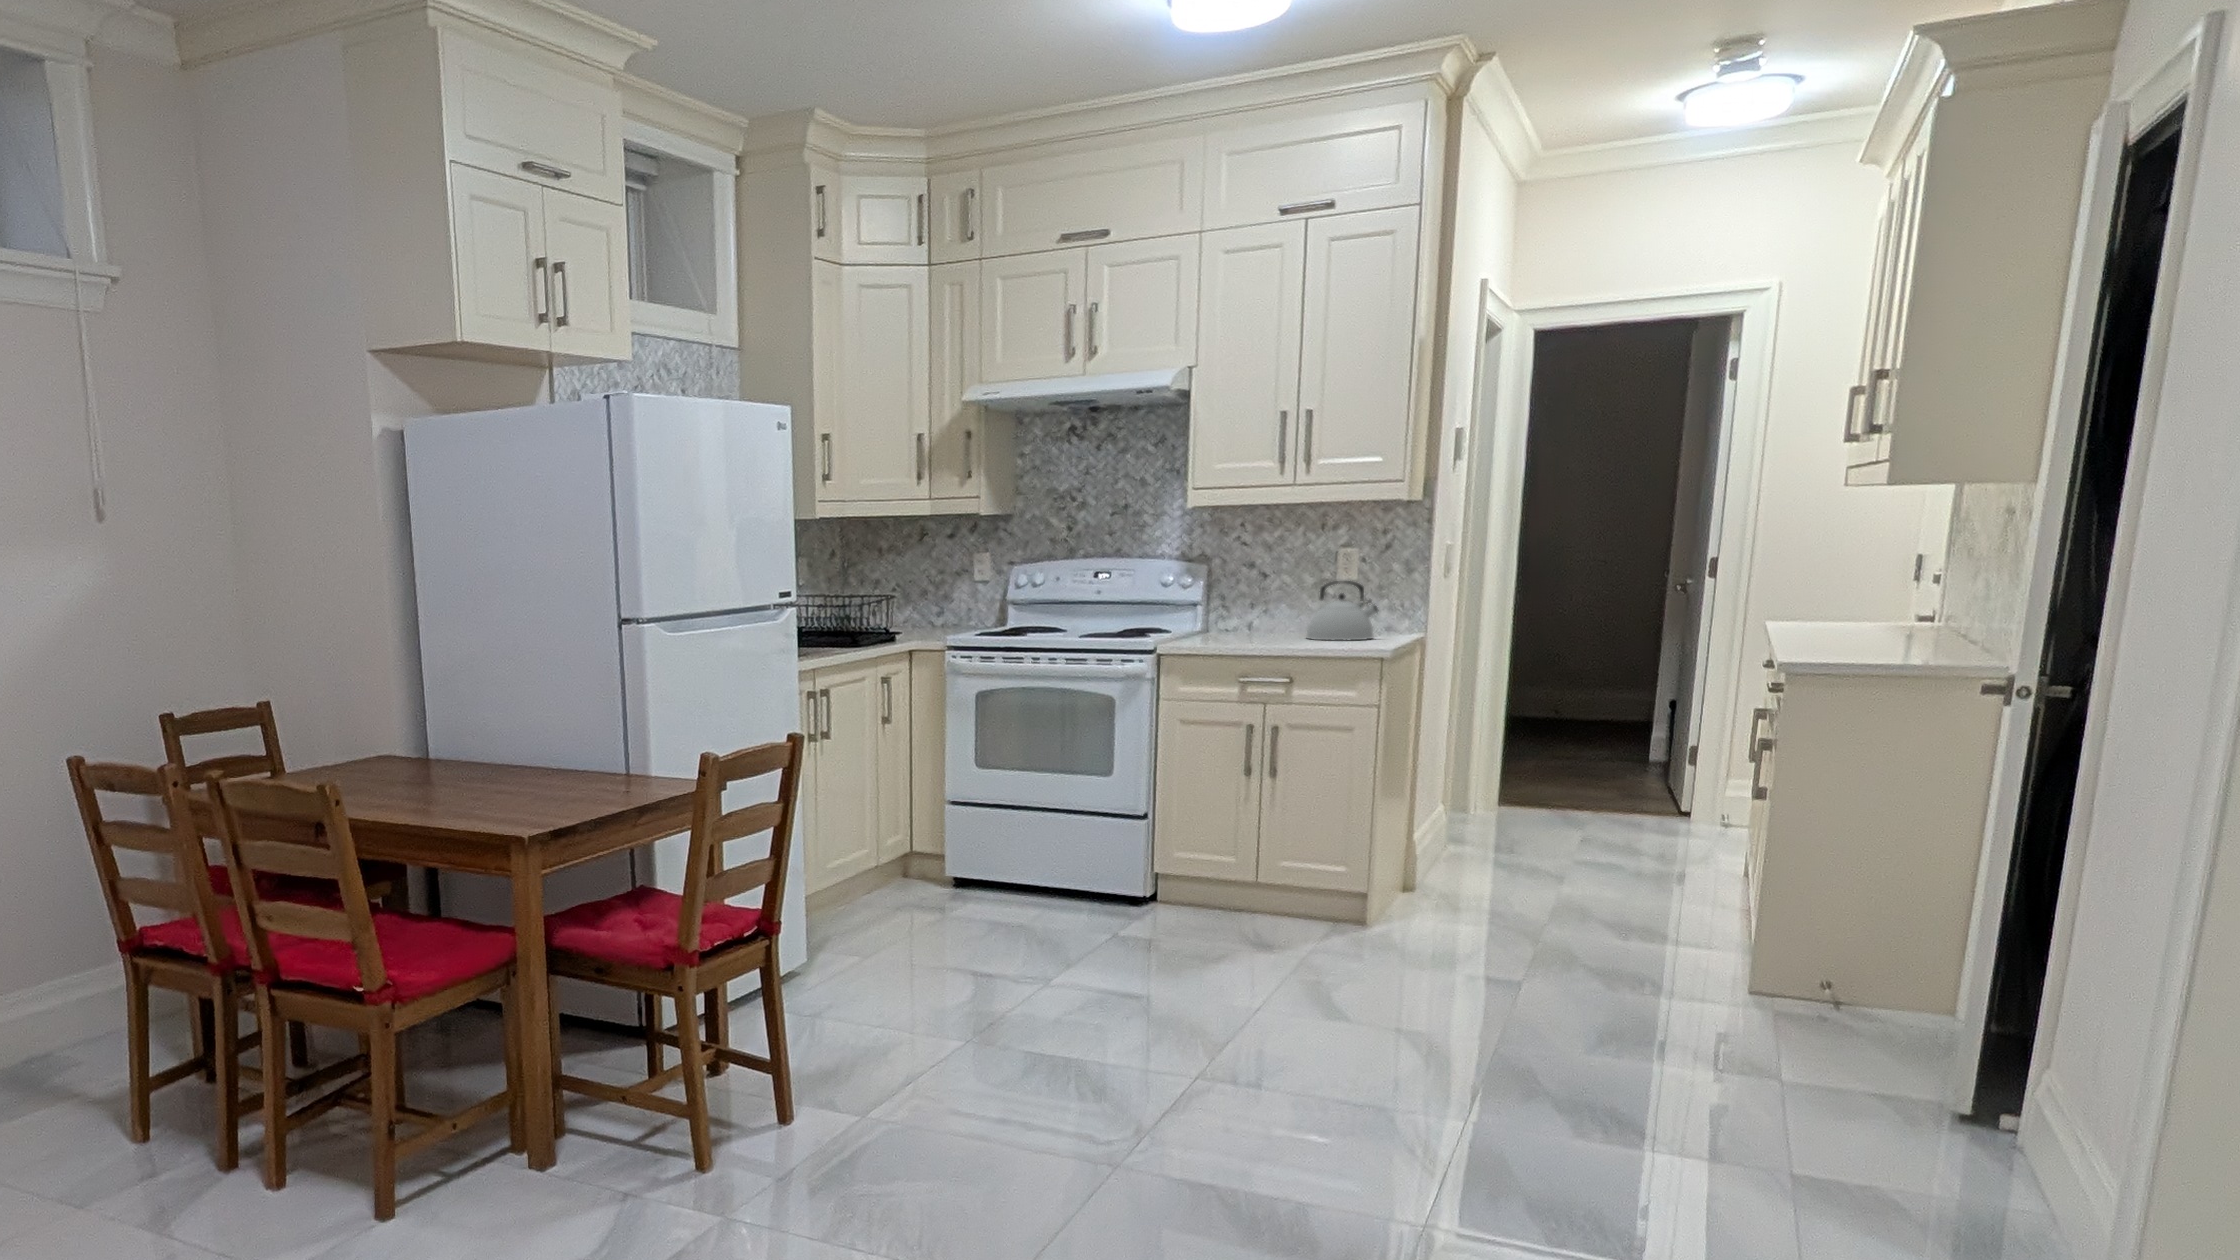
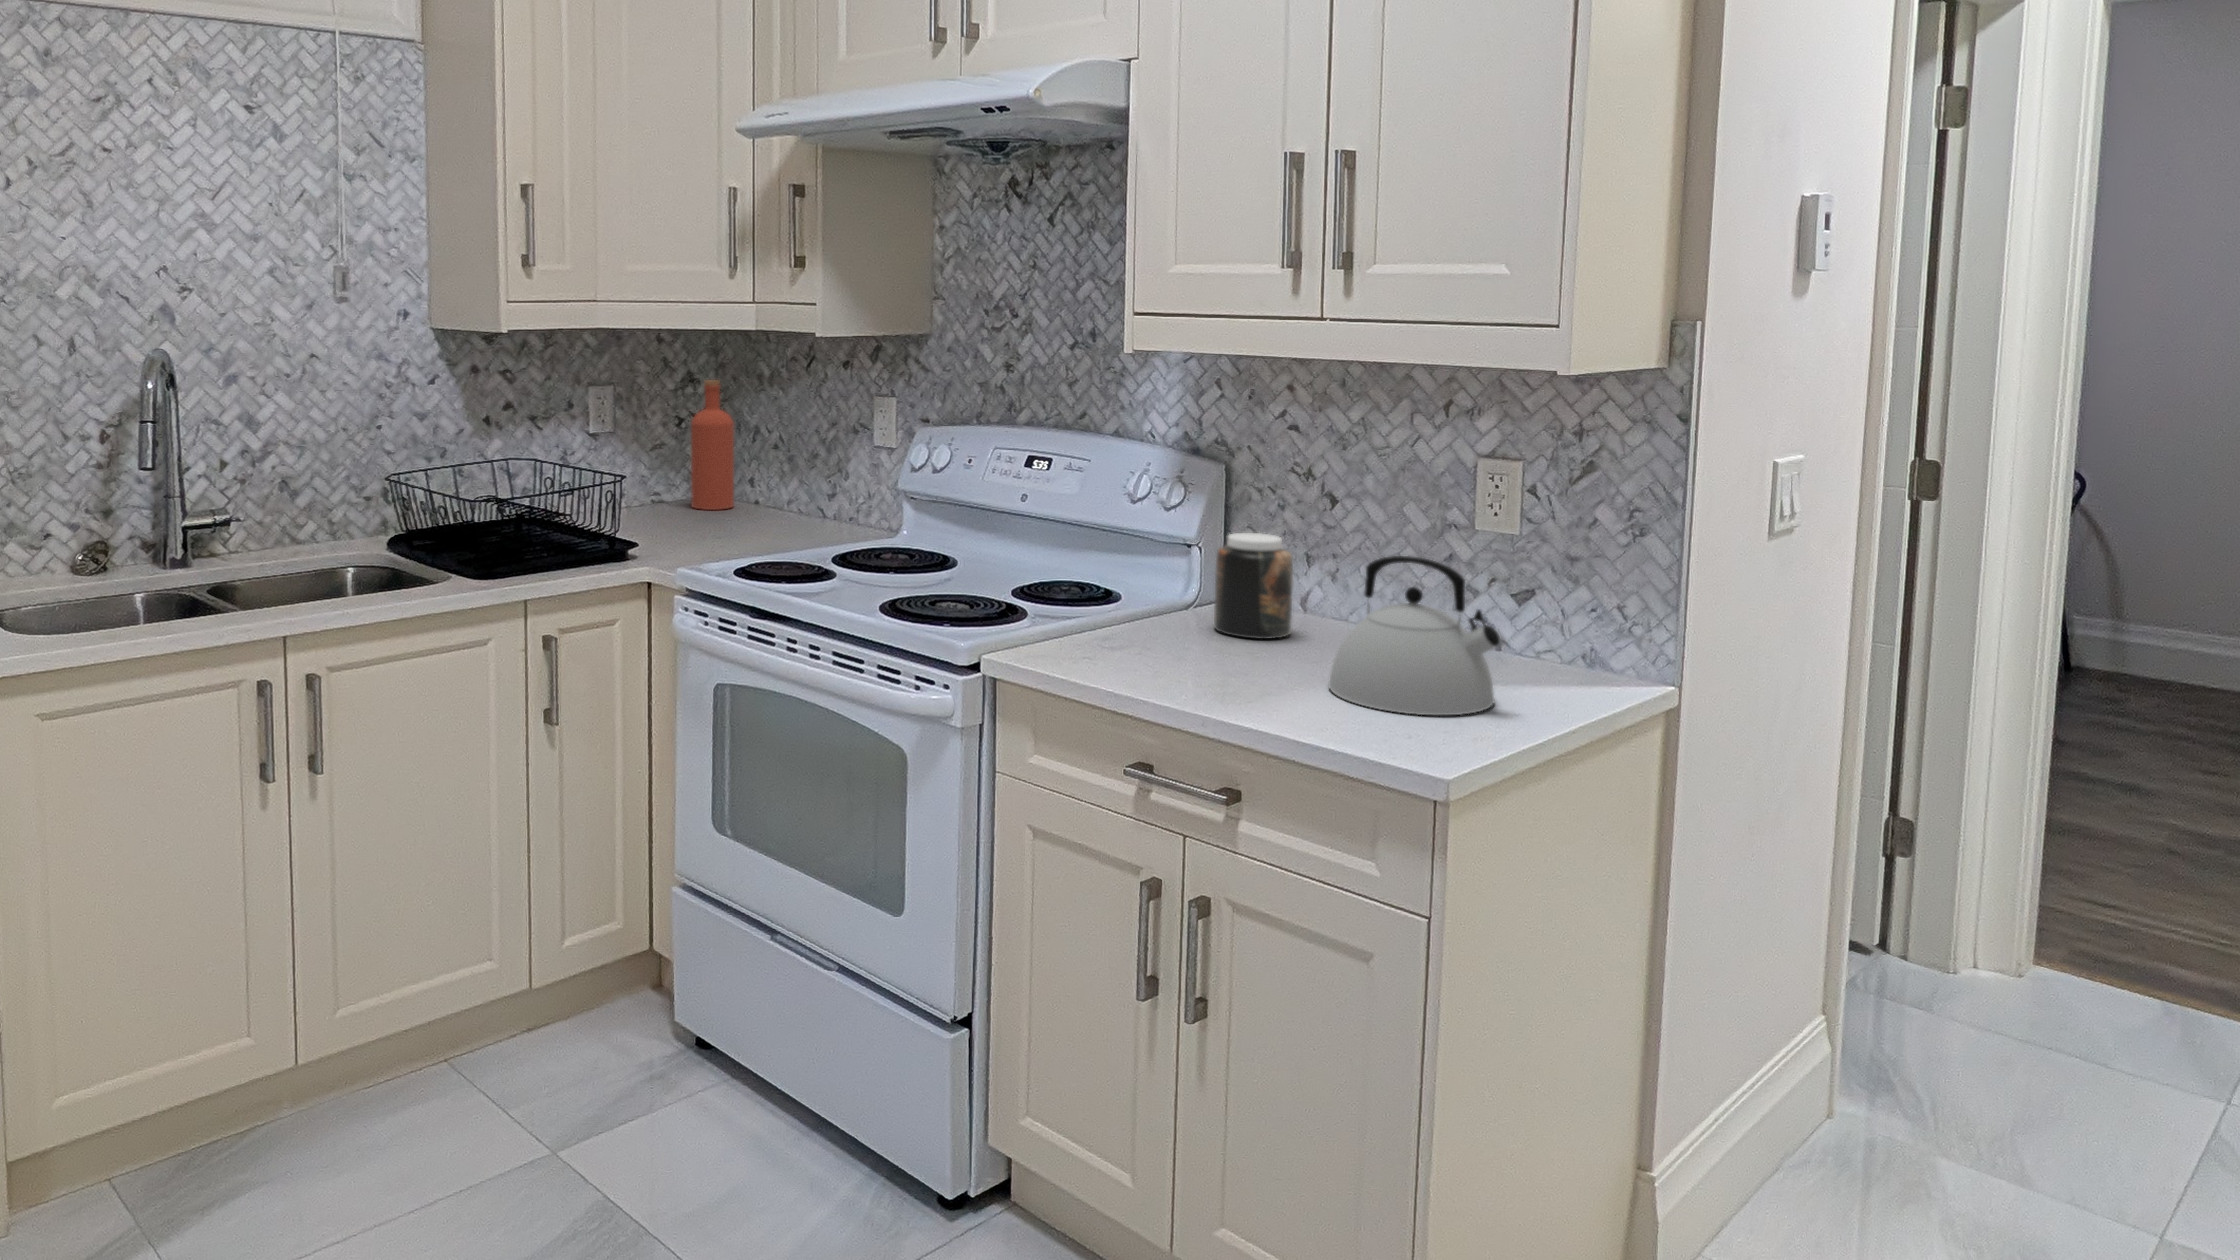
bottle: none [849,550,875,625] -> present [691,380,734,510]
jar: none [1226,589,1262,634] -> present [1214,533,1293,639]

